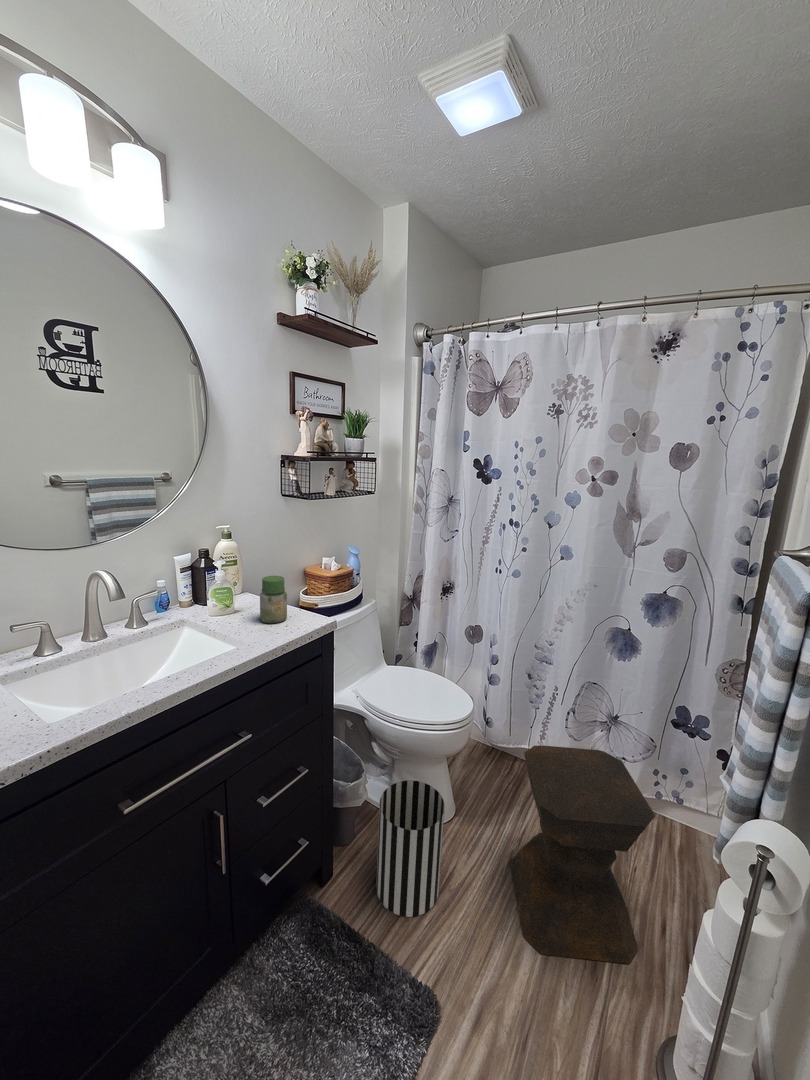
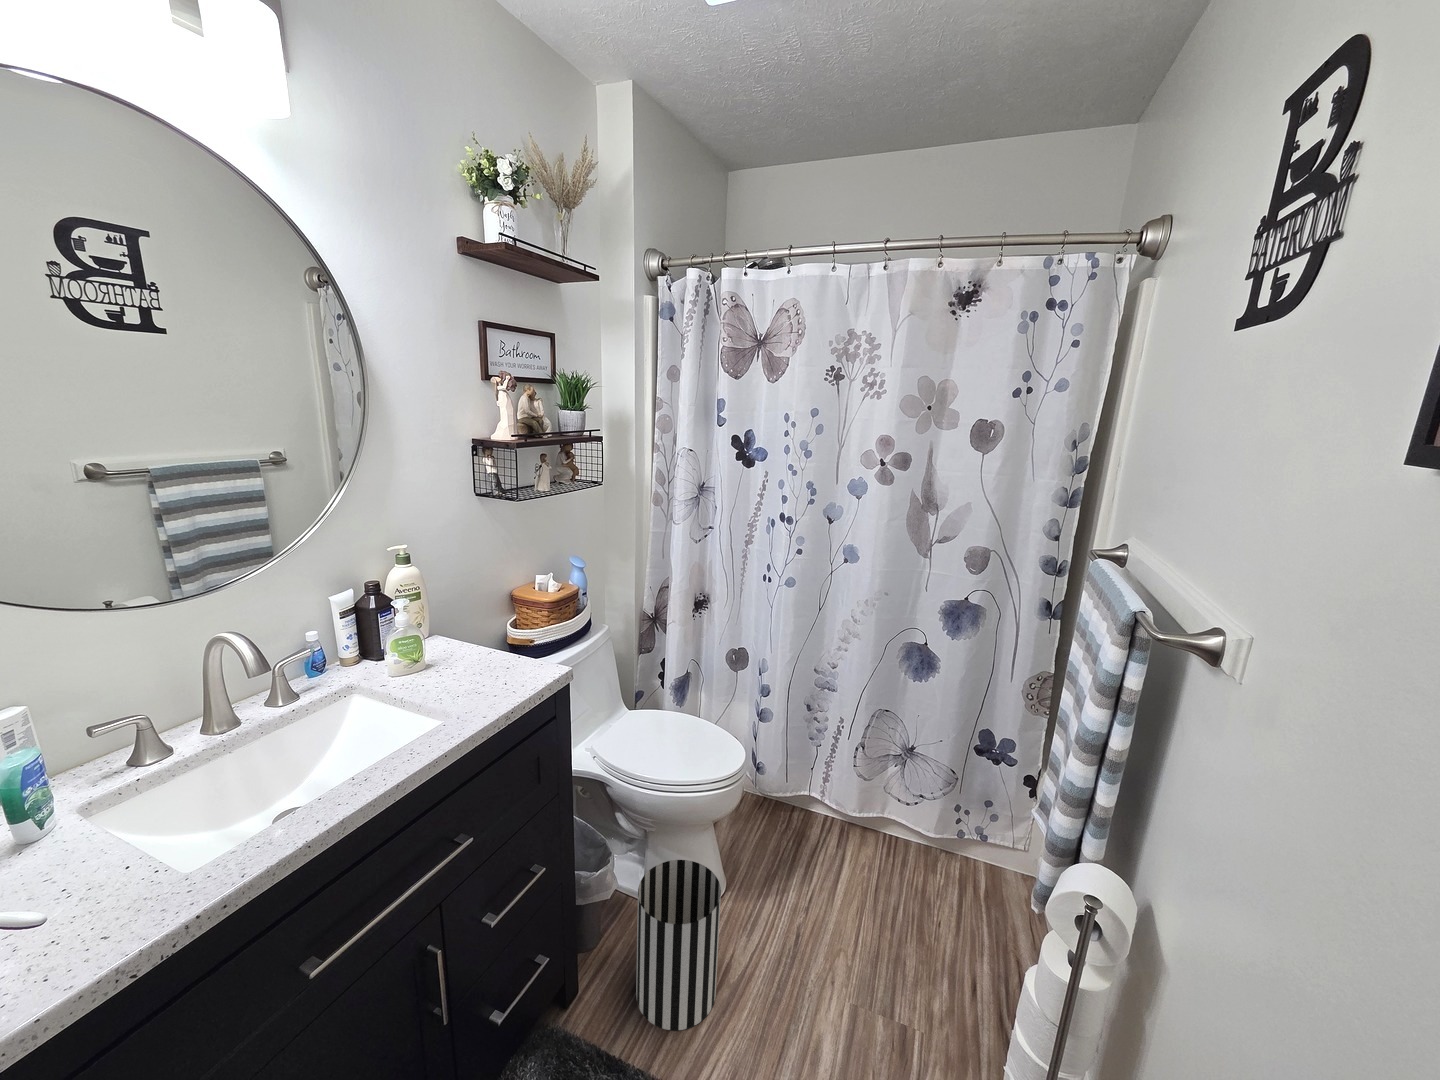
jar: present [260,576,287,623] -> none [466,616,505,682]
stool: present [510,746,655,964] -> none [798,795,967,1044]

